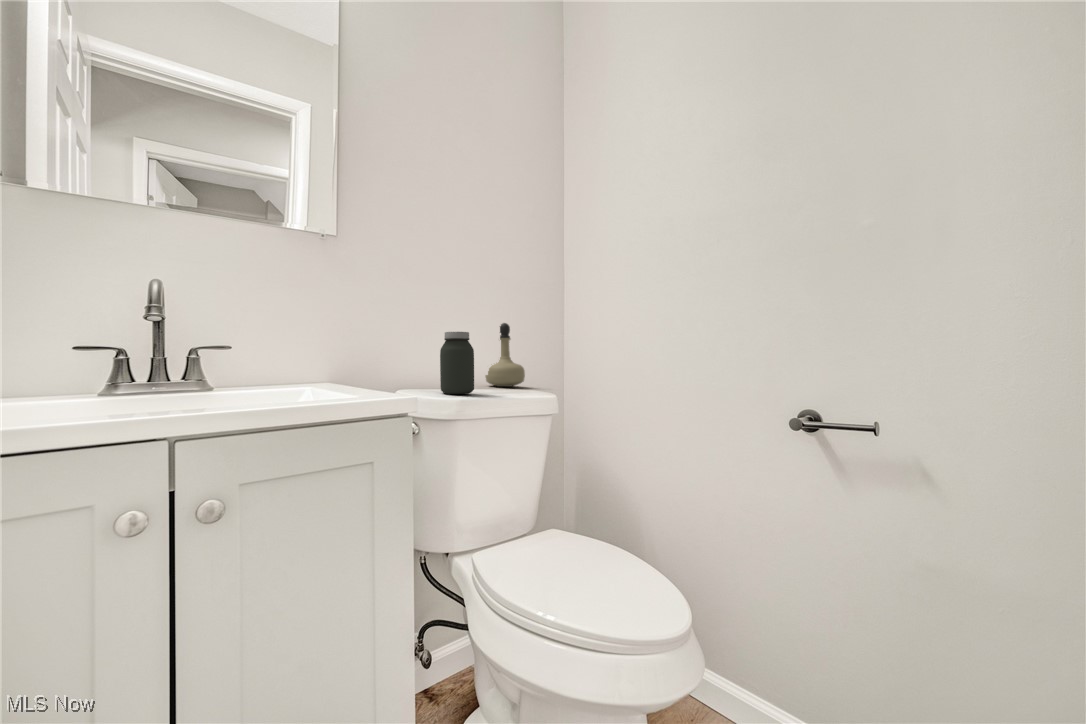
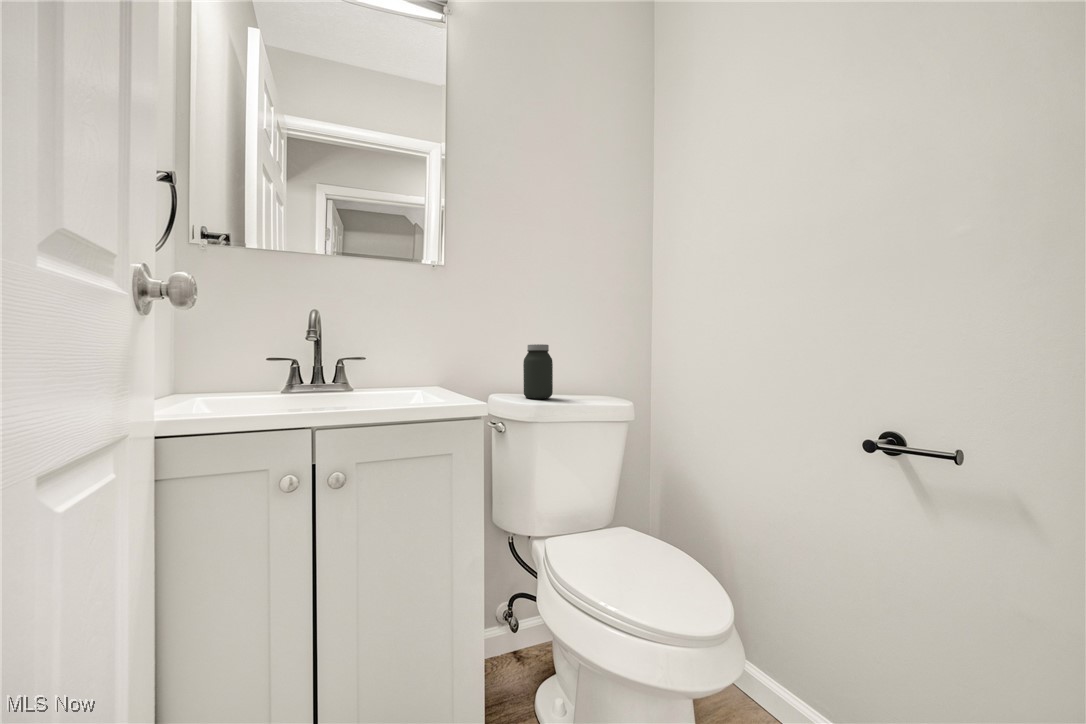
perfume bottle: present [485,323,525,387] -> none [573,333,609,392]

